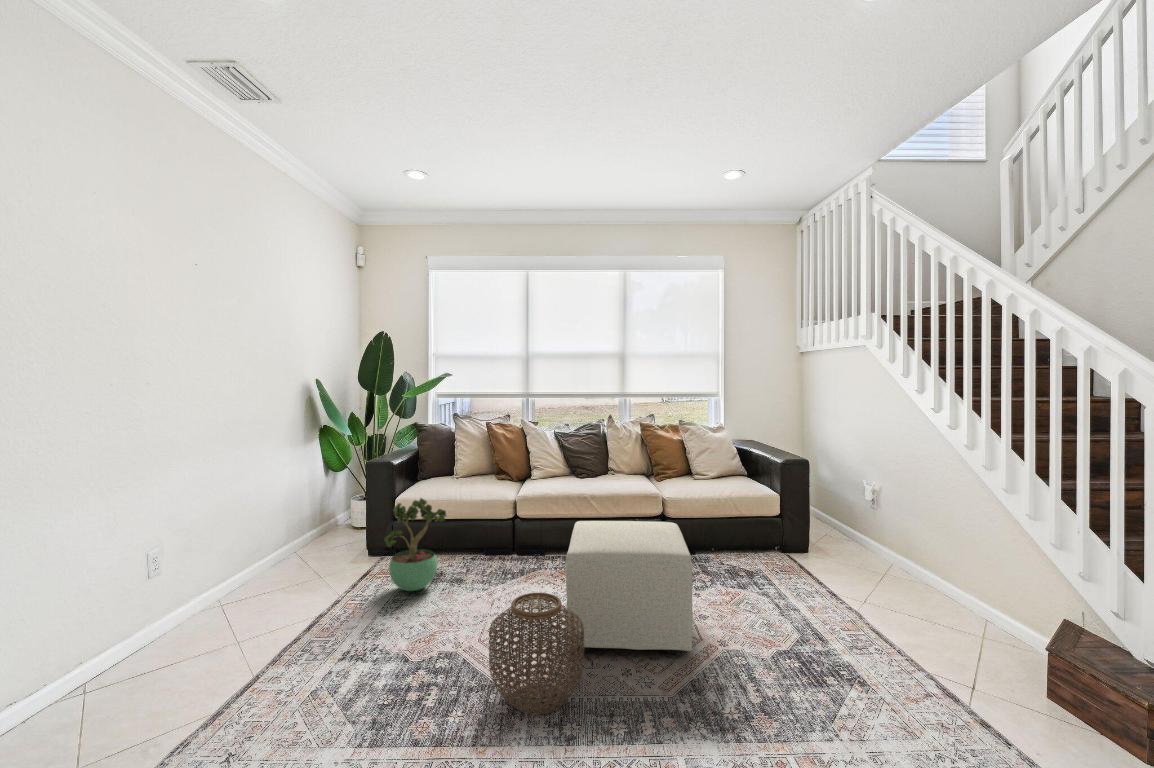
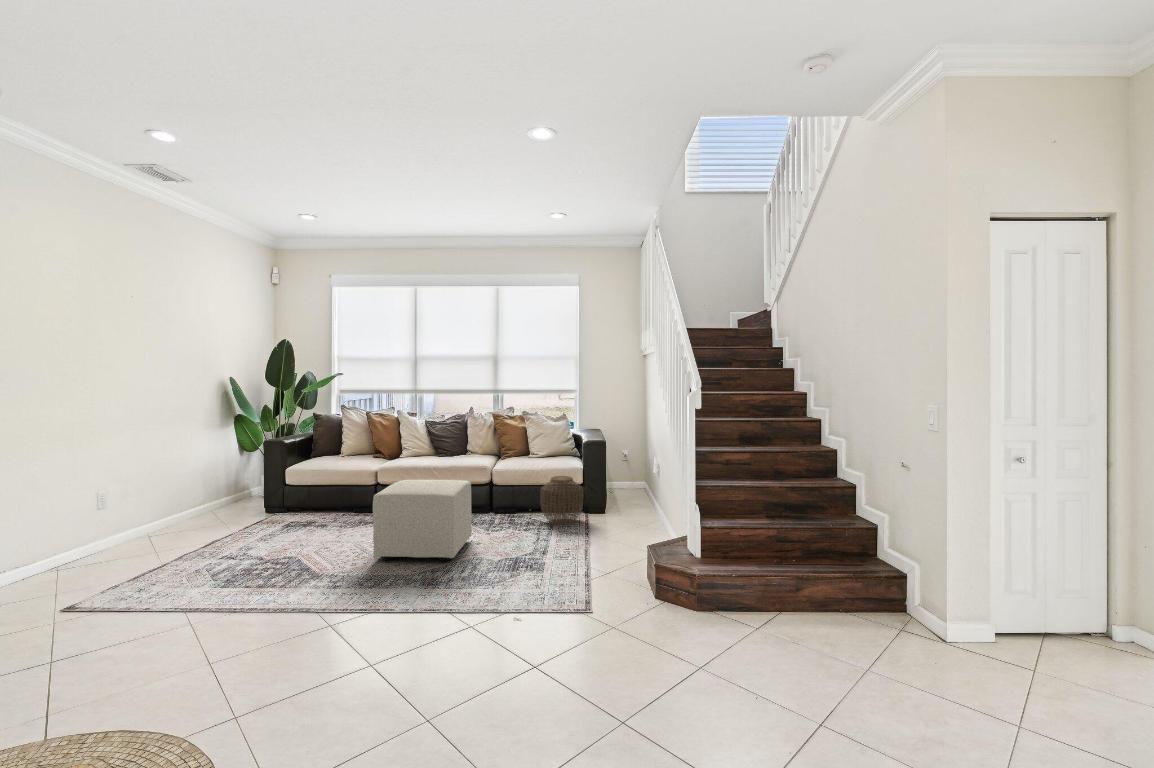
potted plant: present [384,498,446,591] -> none [266,465,315,533]
woven basket: present [489,593,584,715] -> present [541,476,583,525]

